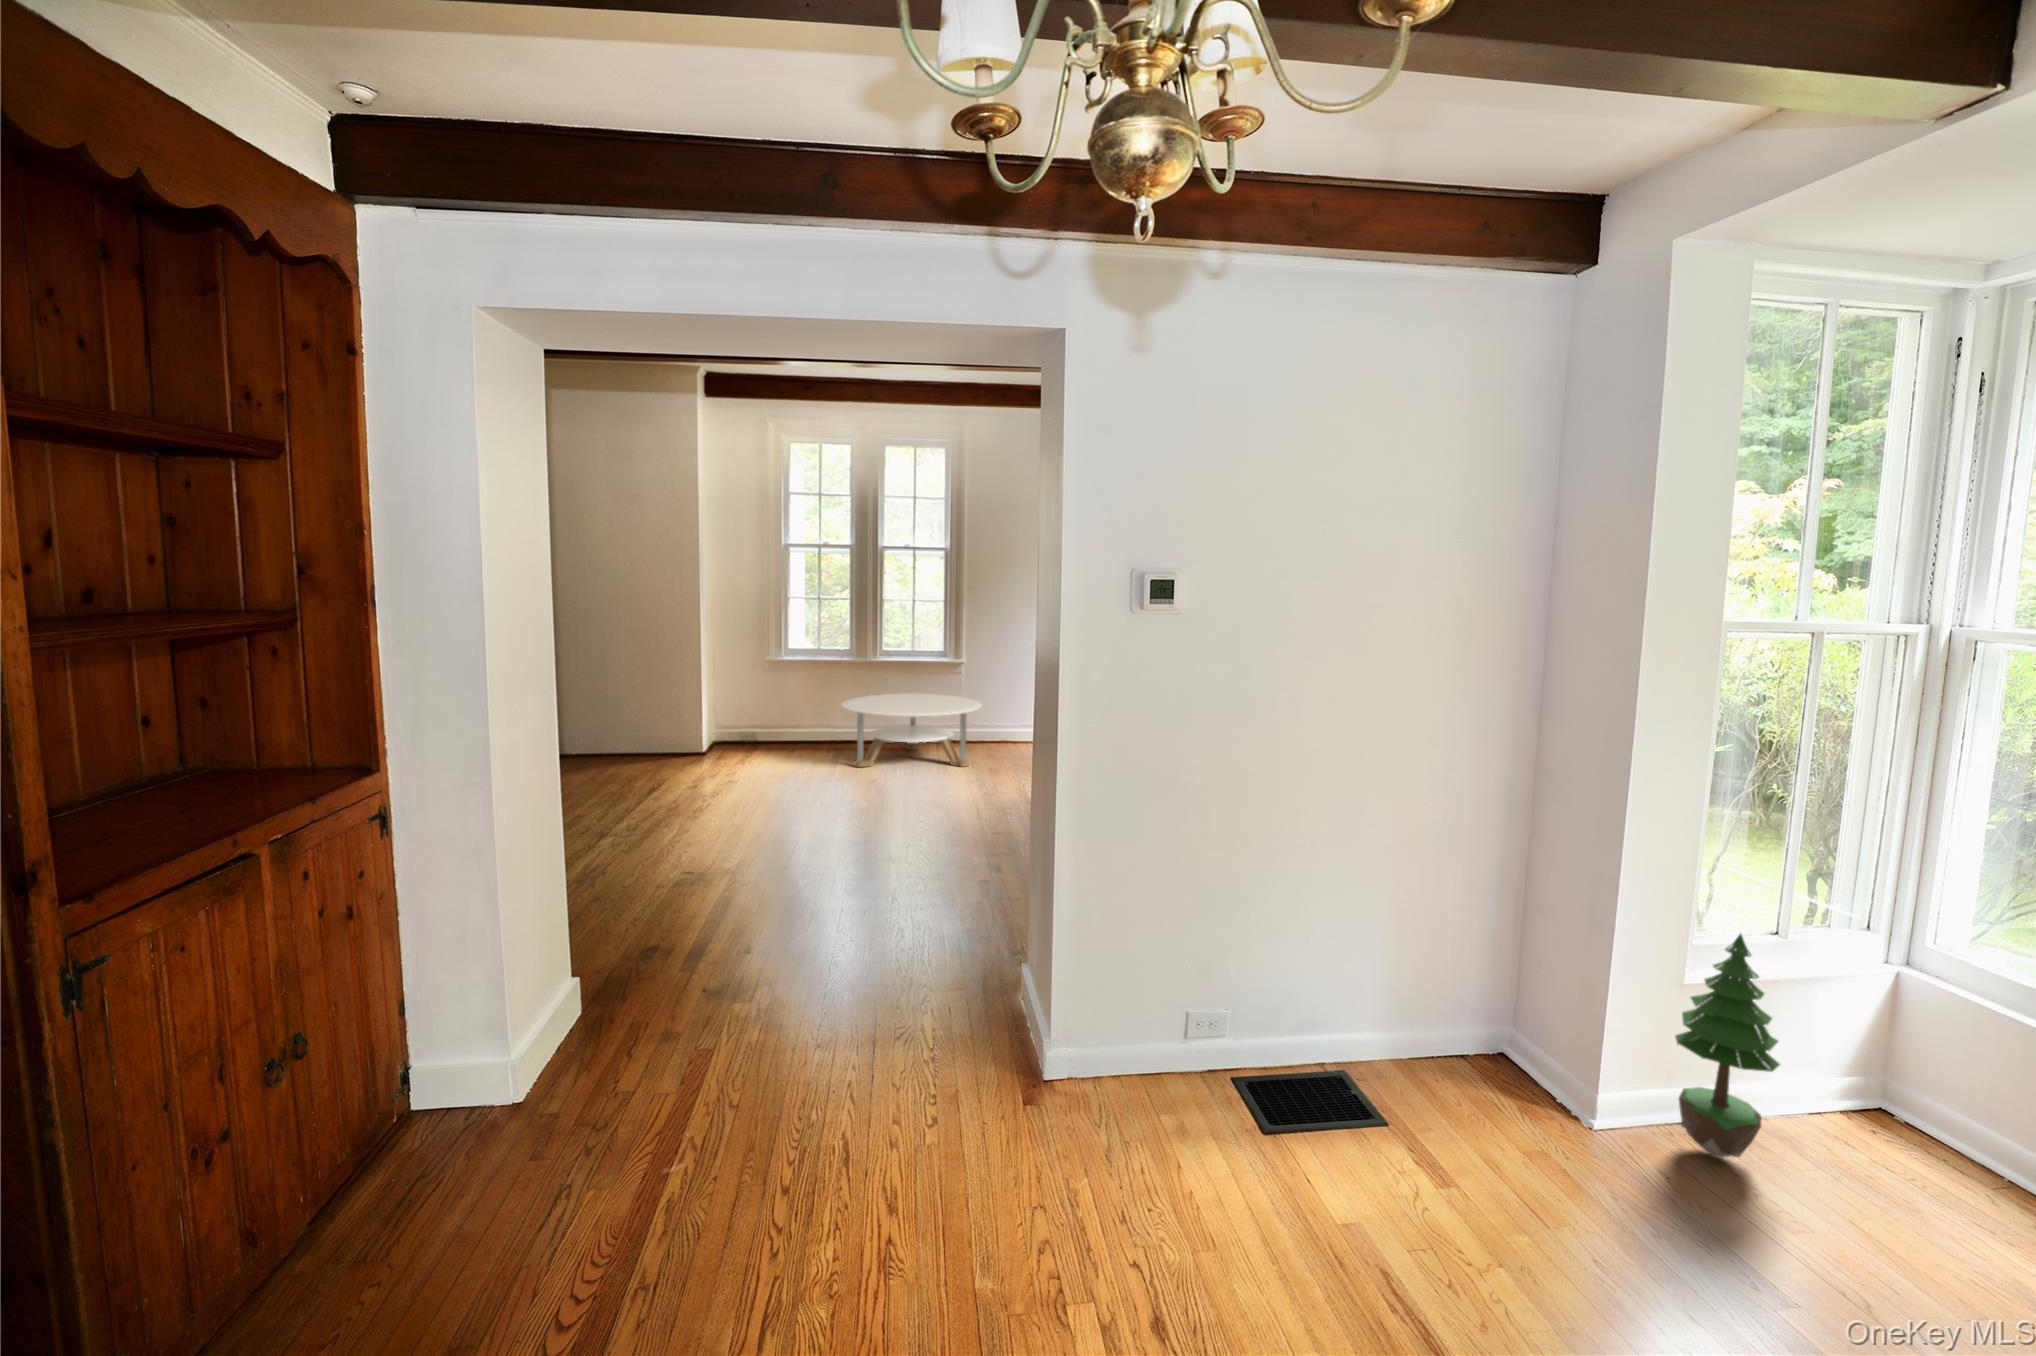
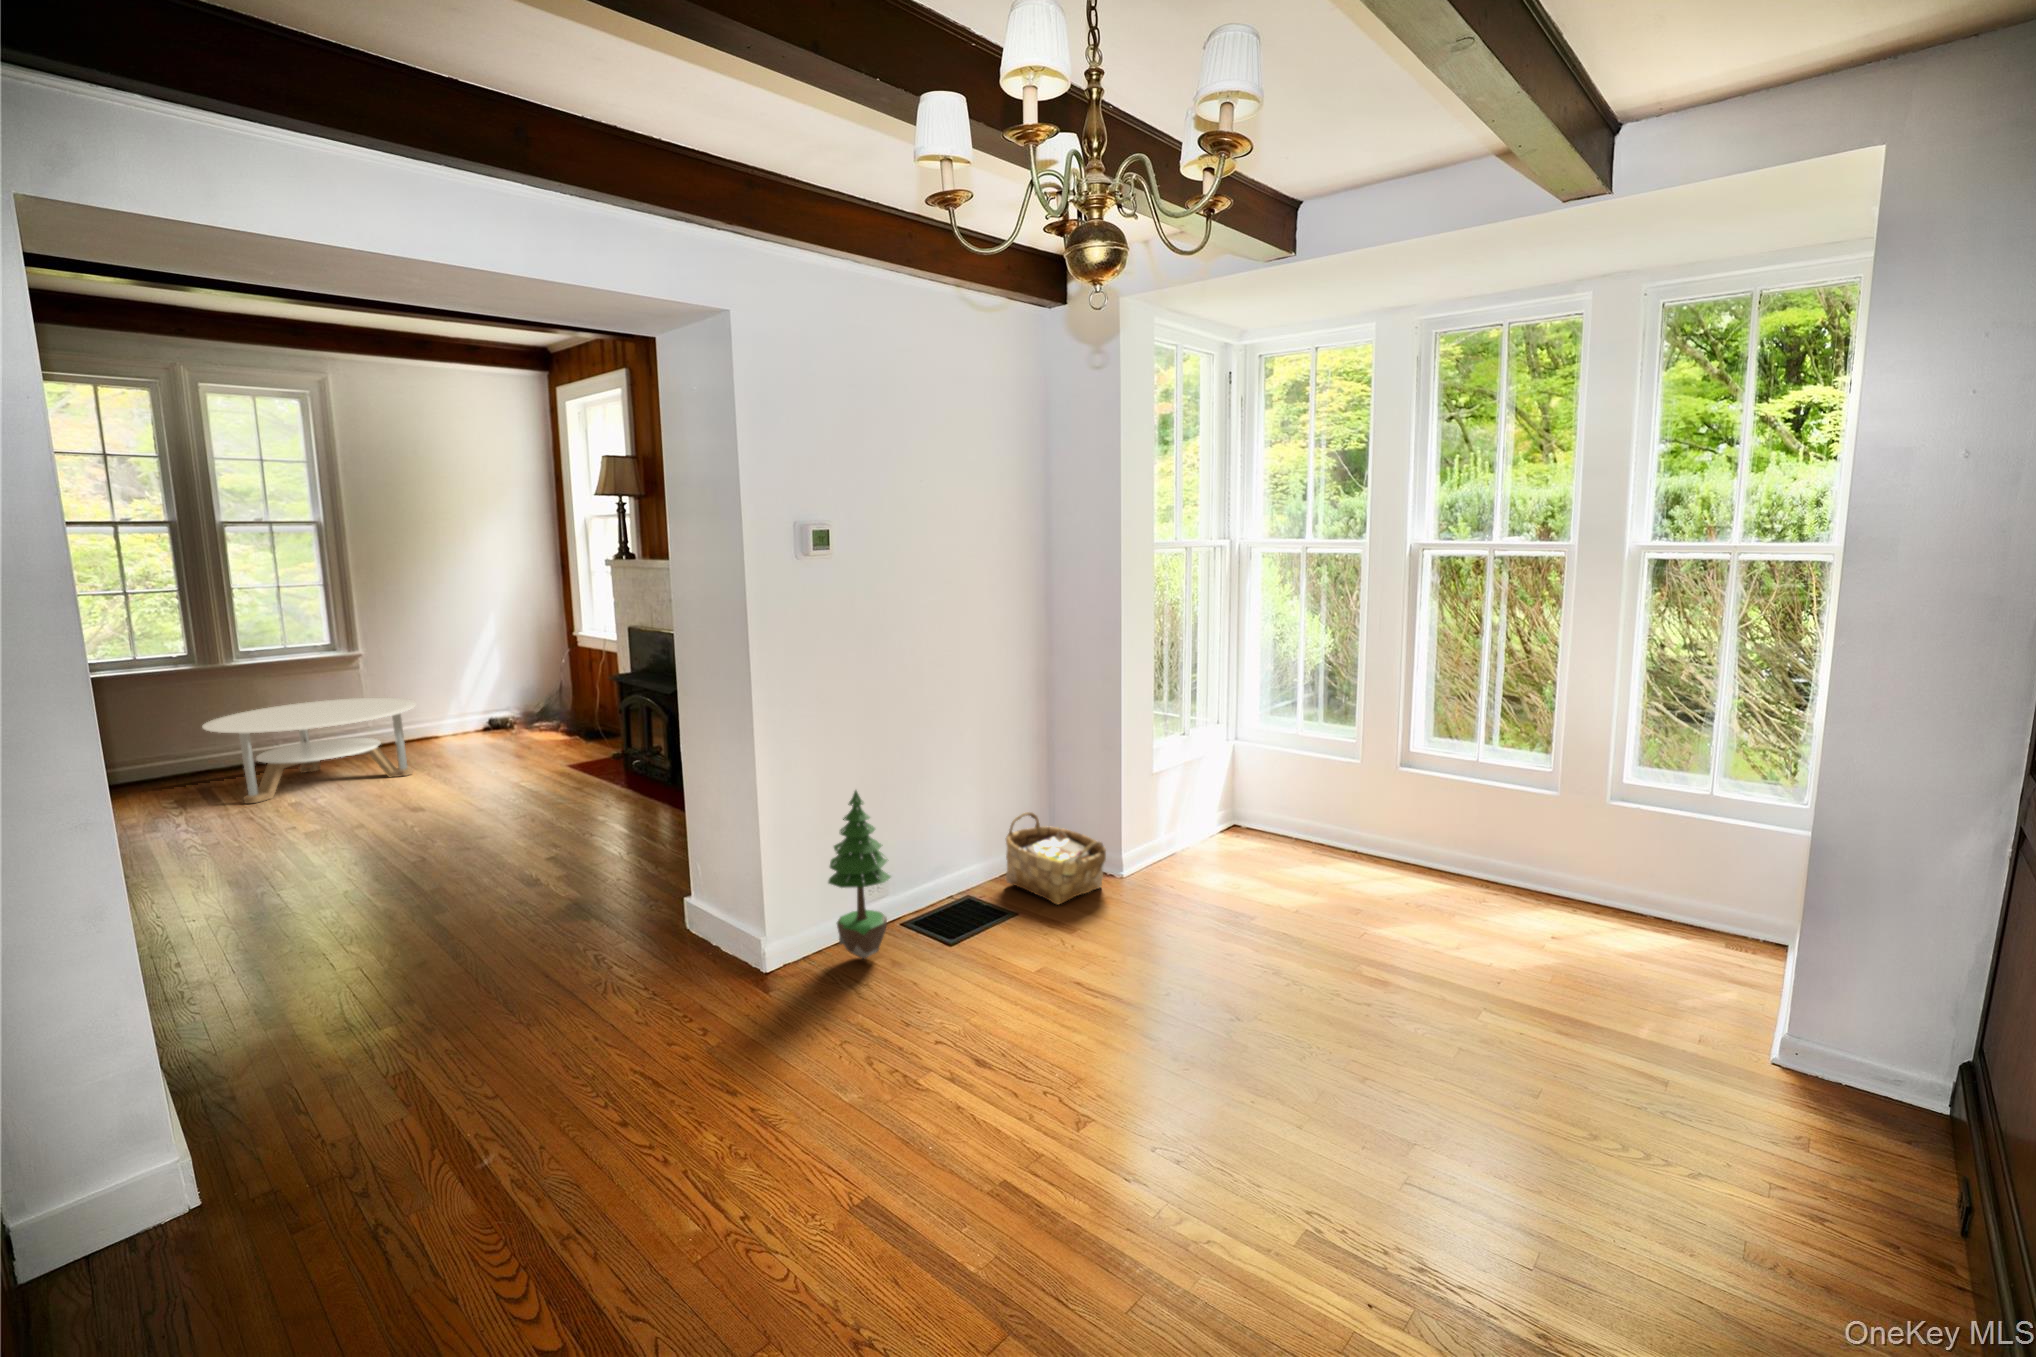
potted tree: present [1675,934,1780,1158] -> present [828,790,891,959]
woven basket: none [1402,979,1558,1131] -> present [1006,812,1106,904]

